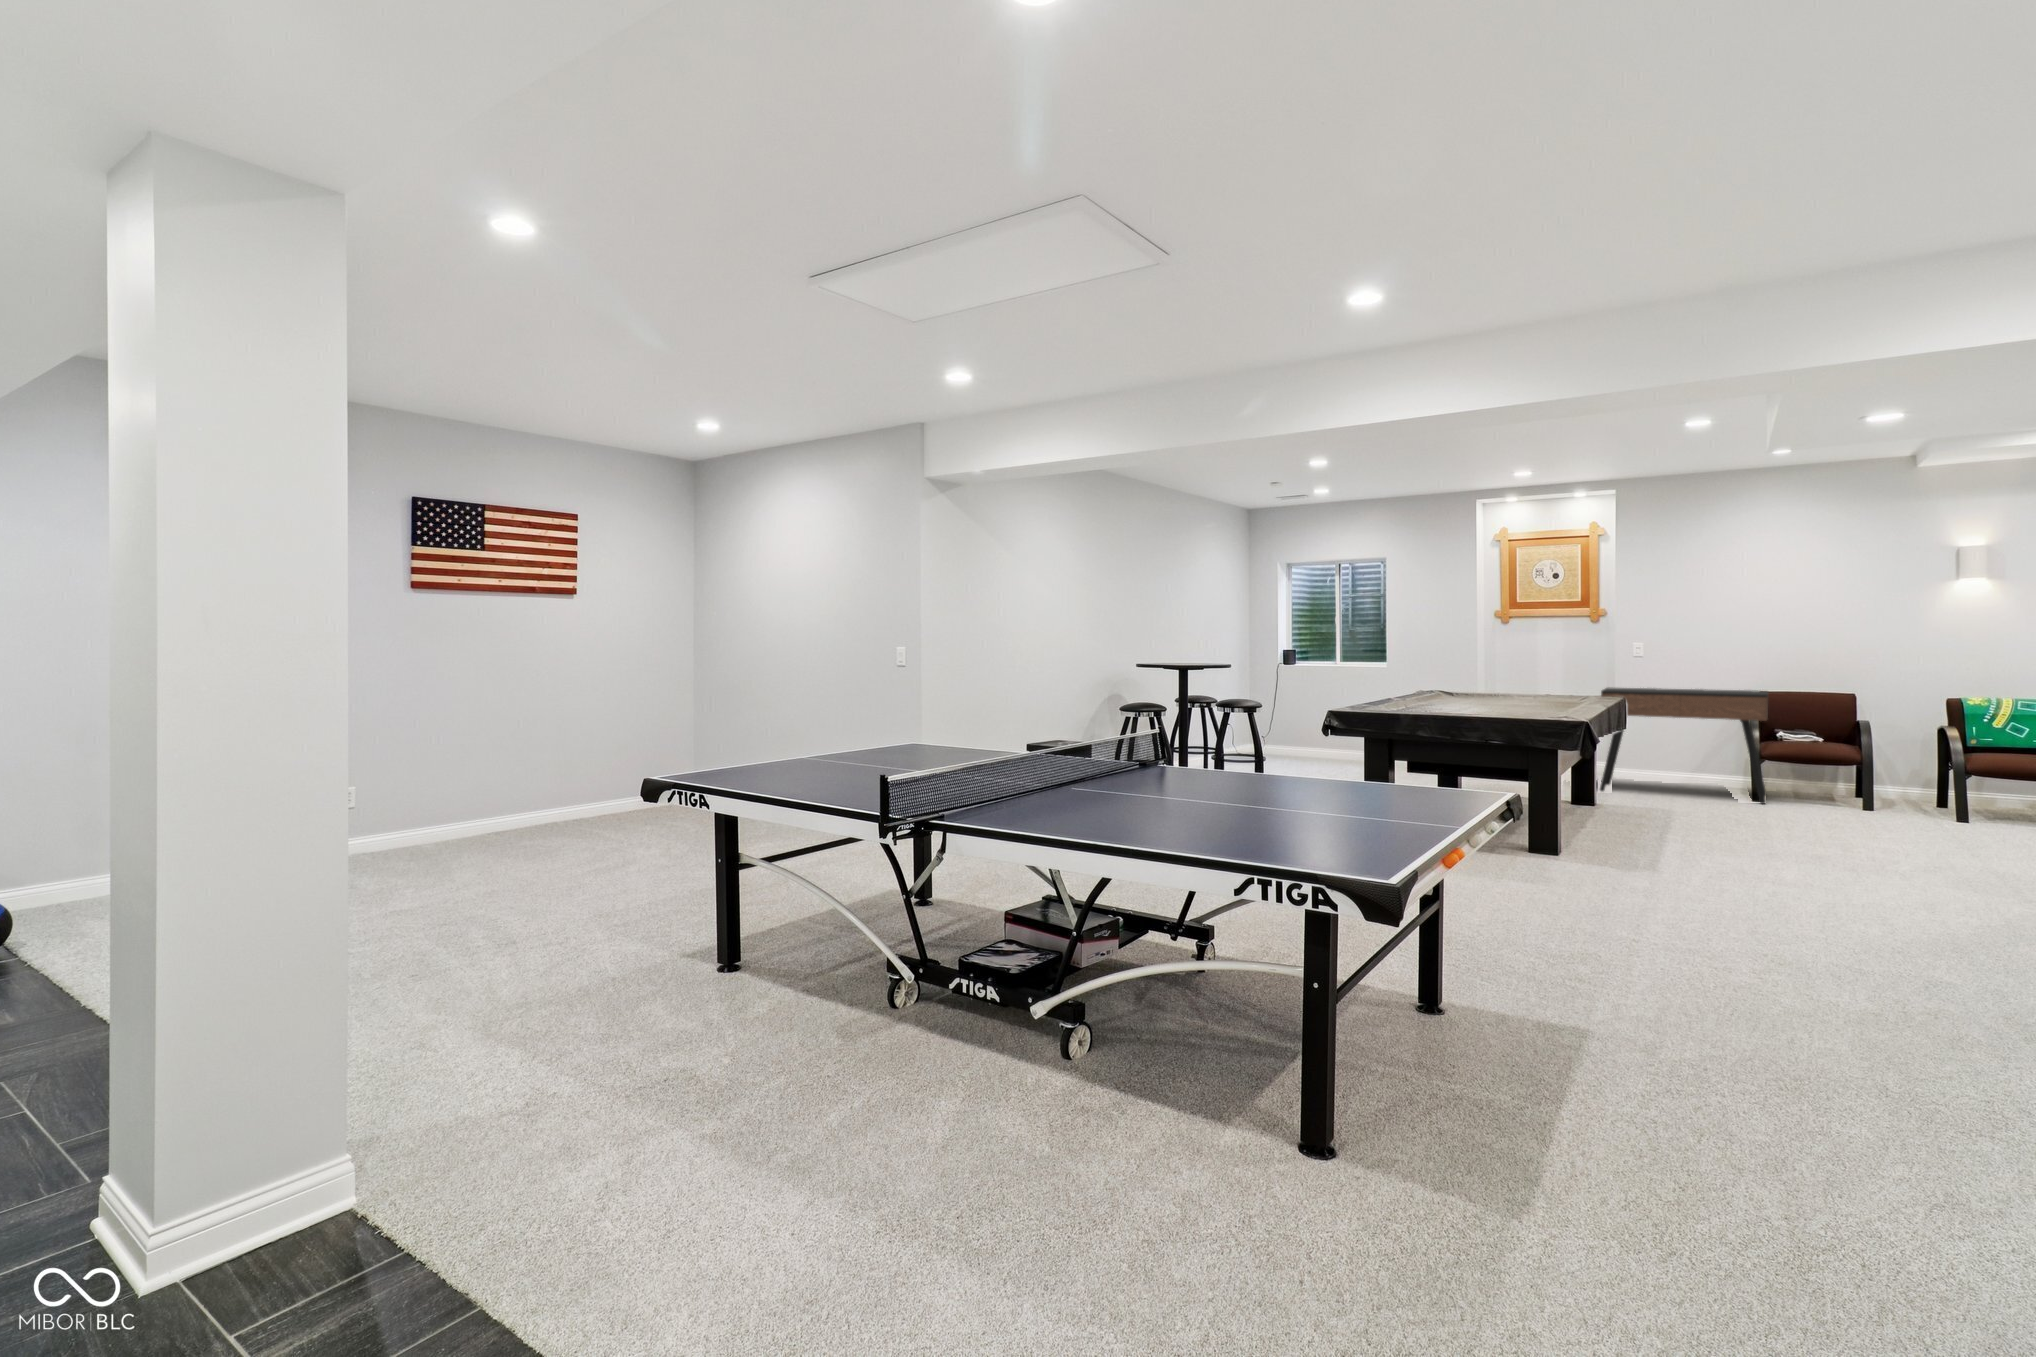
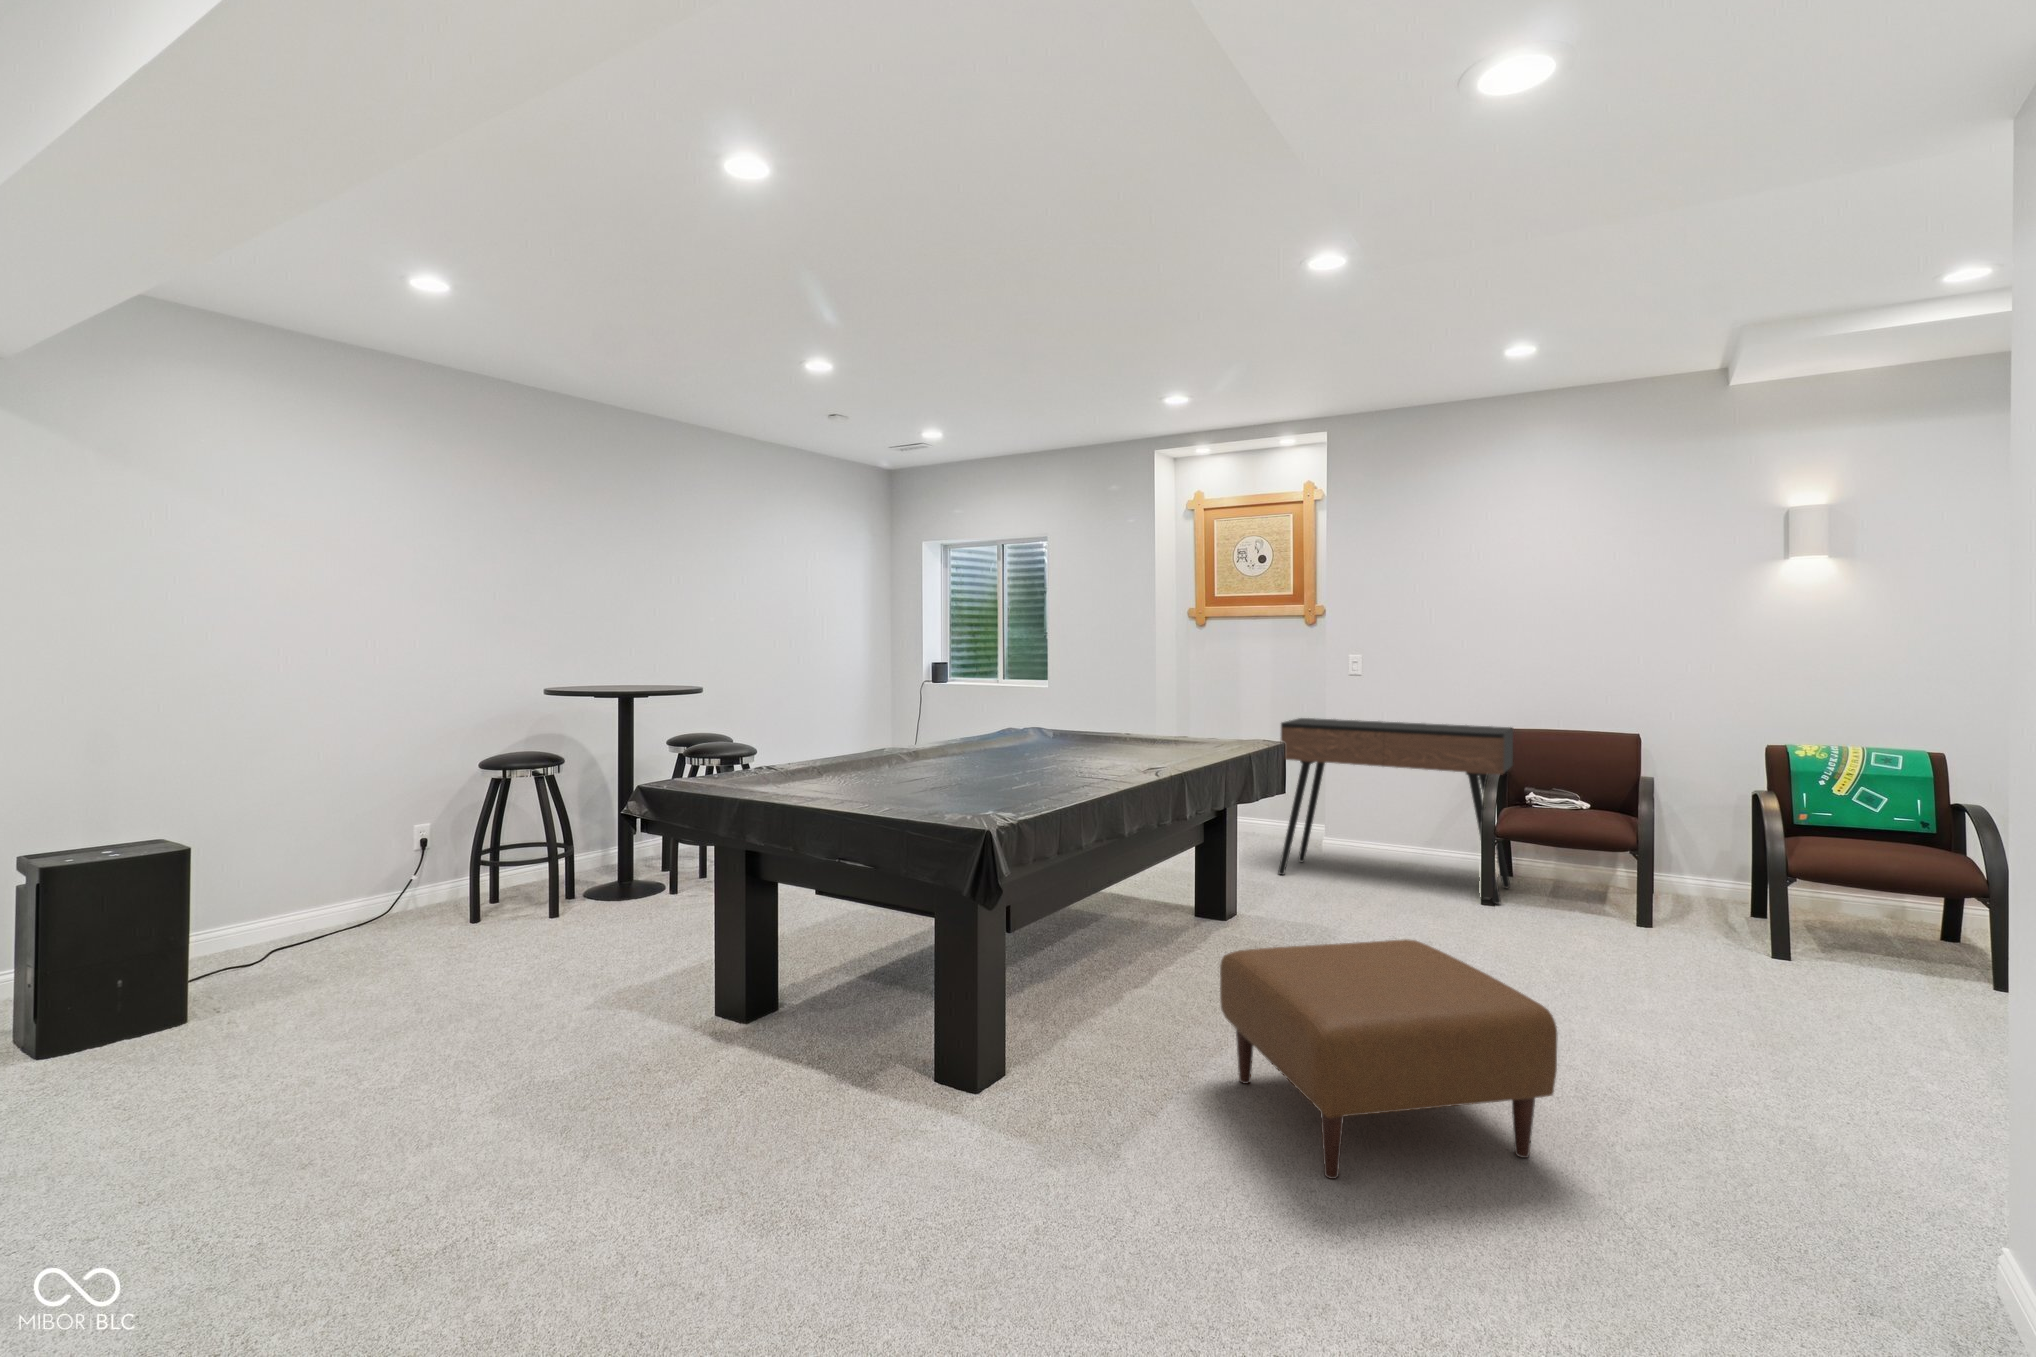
ottoman: none [1666,797,1861,891] -> present [1220,939,1557,1179]

